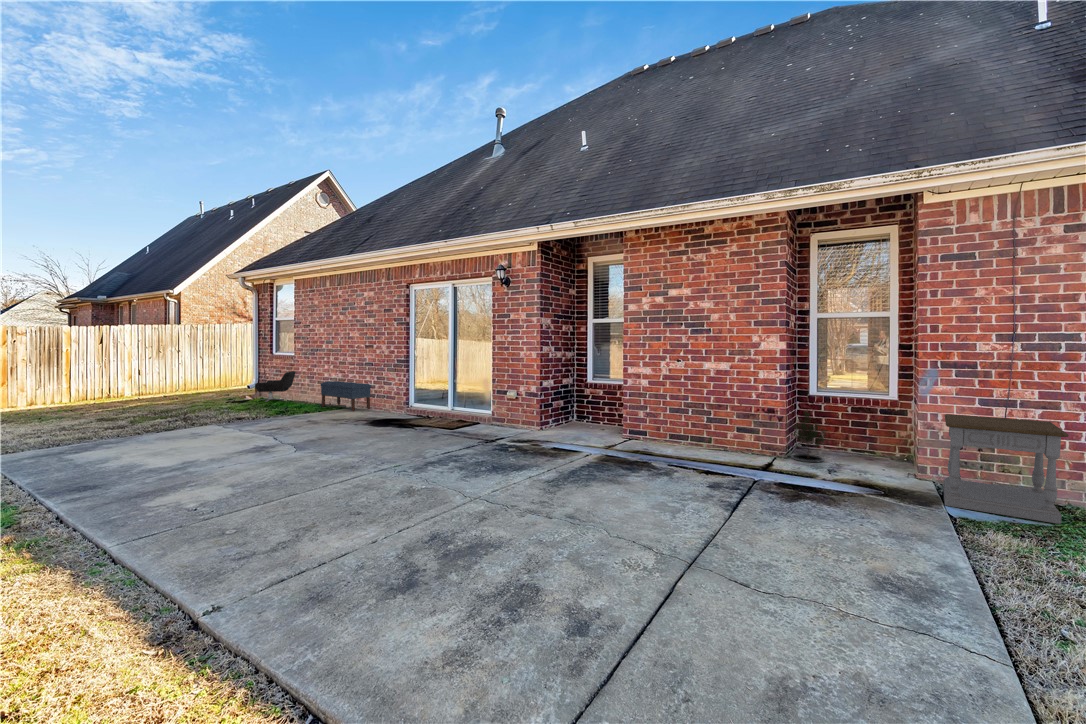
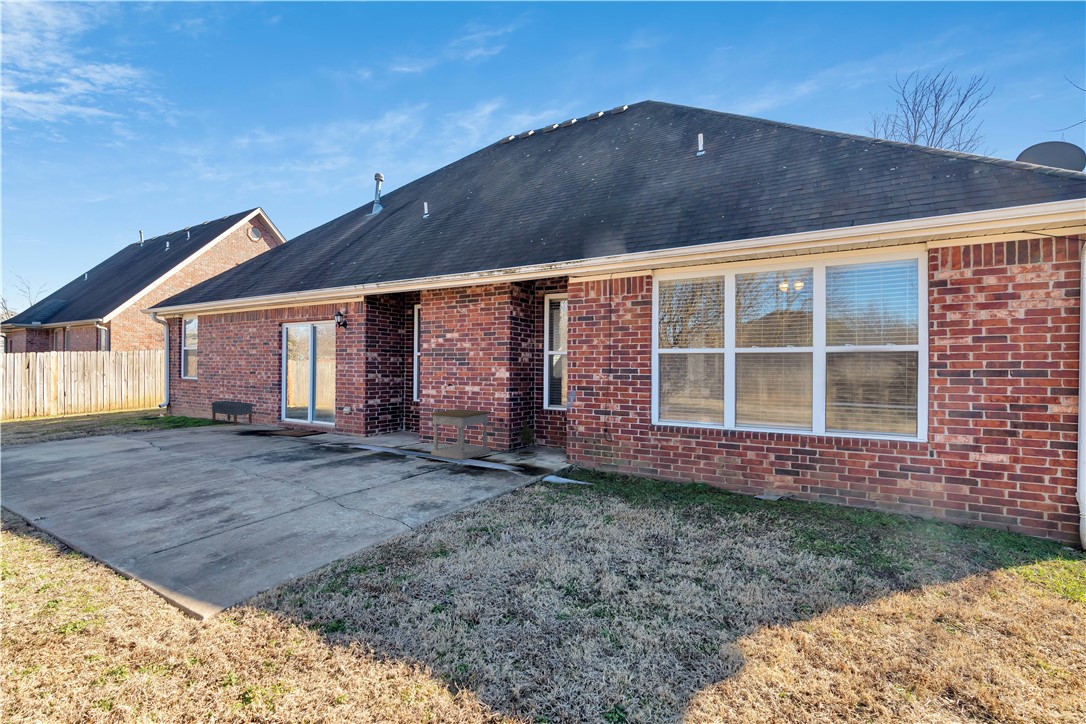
lounge chair: present [255,371,296,402] -> none [158,393,197,419]
side table: present [944,414,1069,524] -> present [431,409,490,460]

